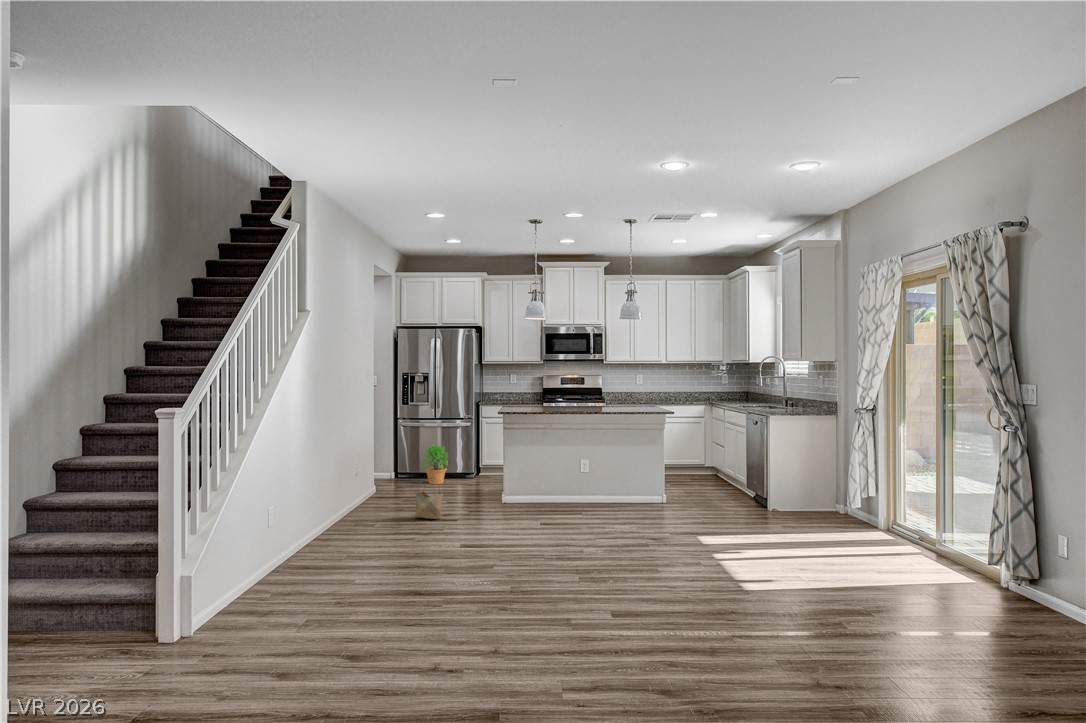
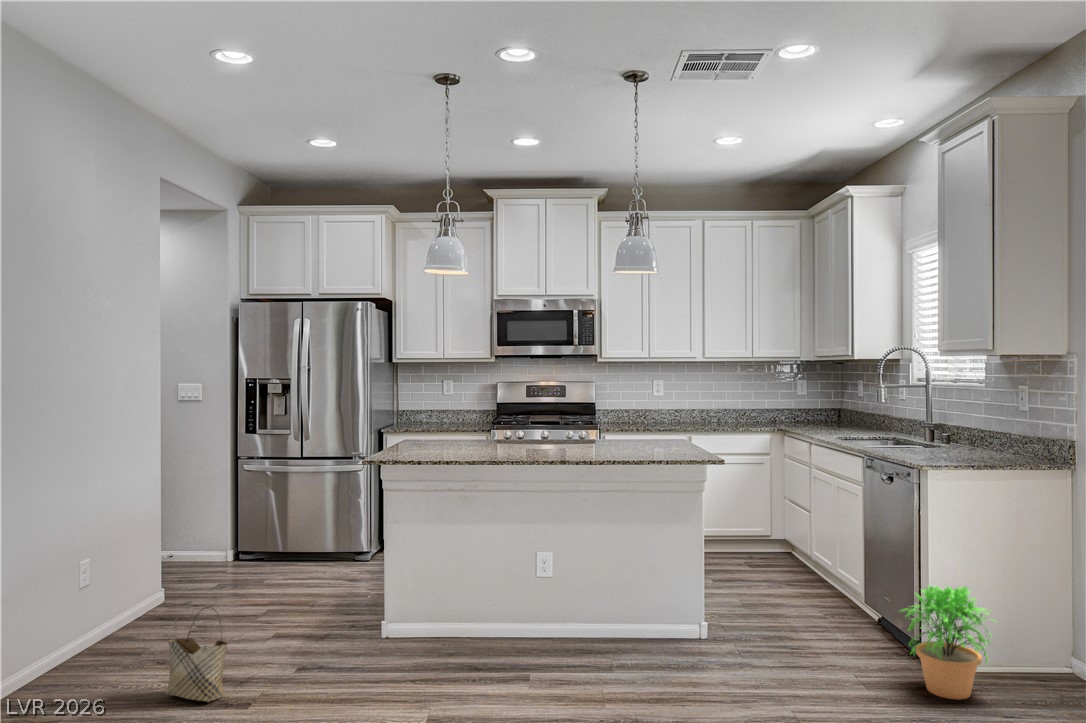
potted plant: present [423,445,449,484] -> present [908,585,990,699]

